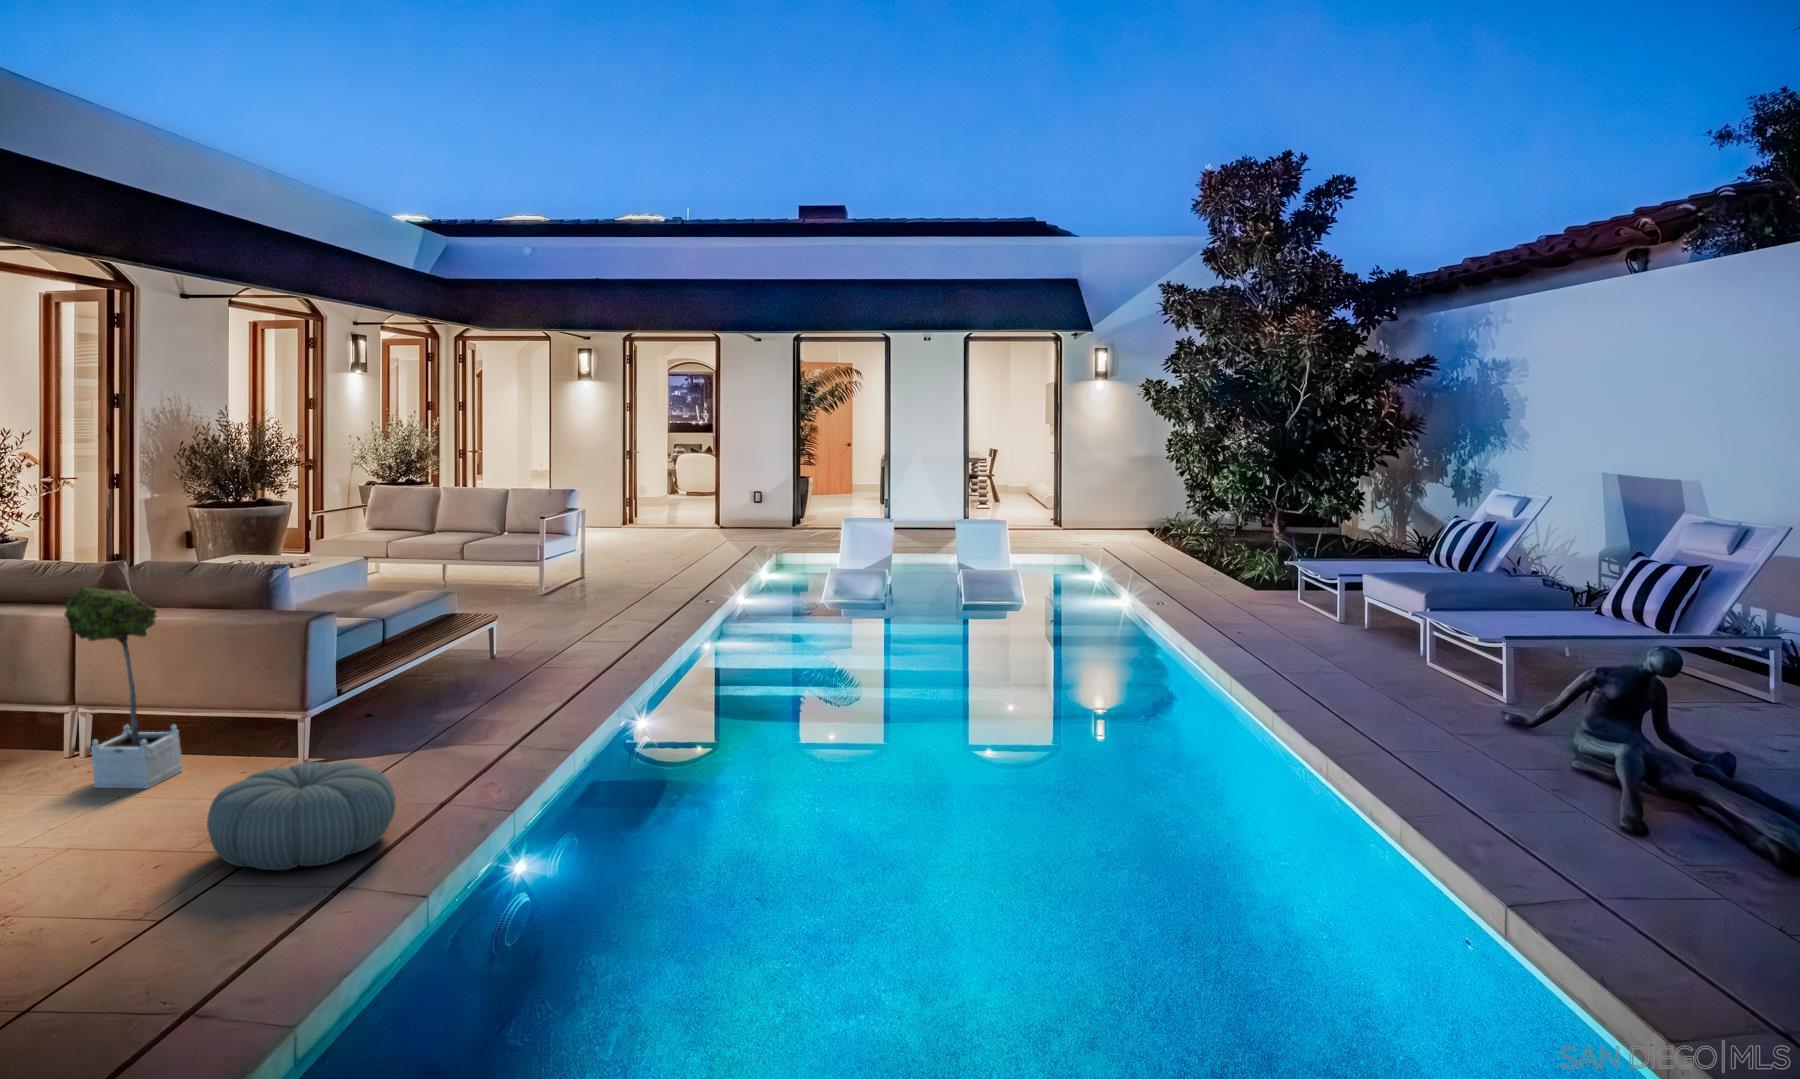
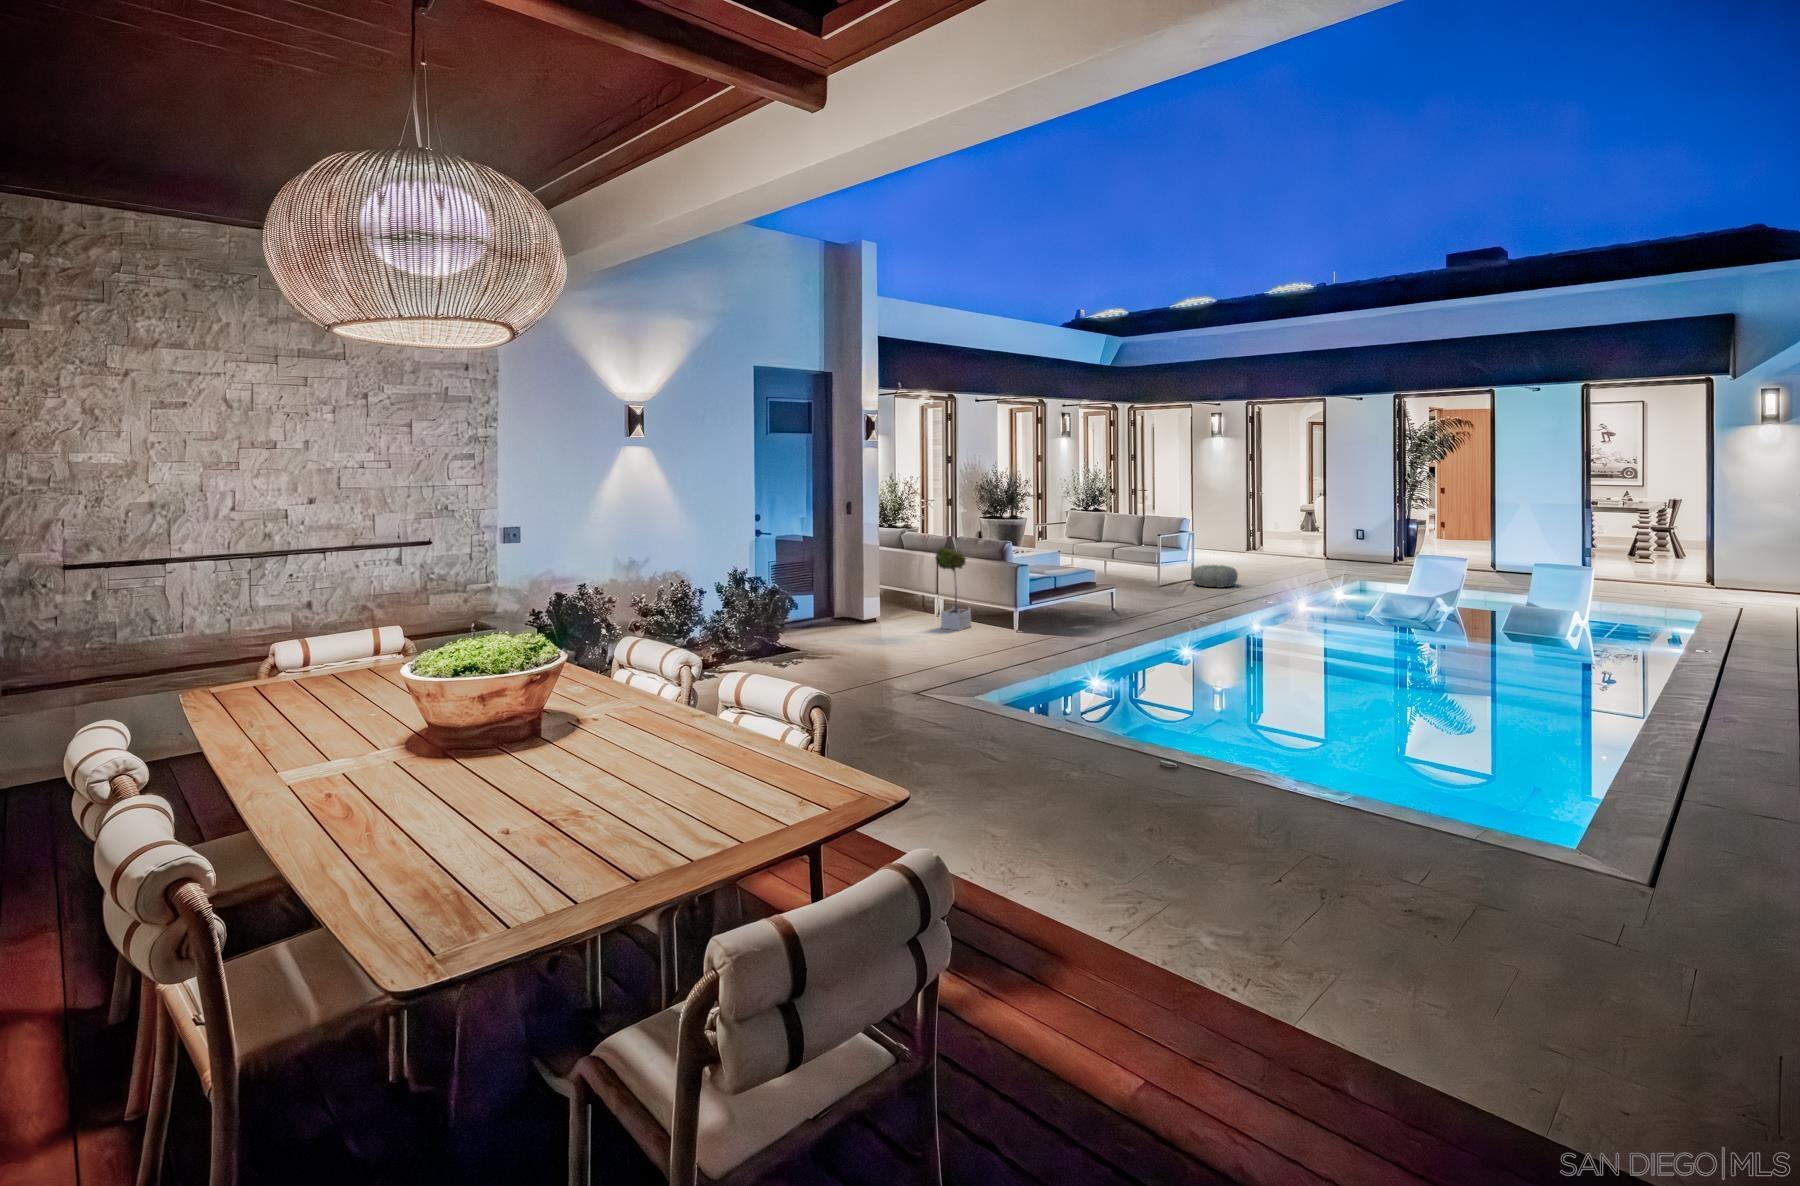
pouf: present [207,762,395,870] -> present [1191,565,1238,588]

